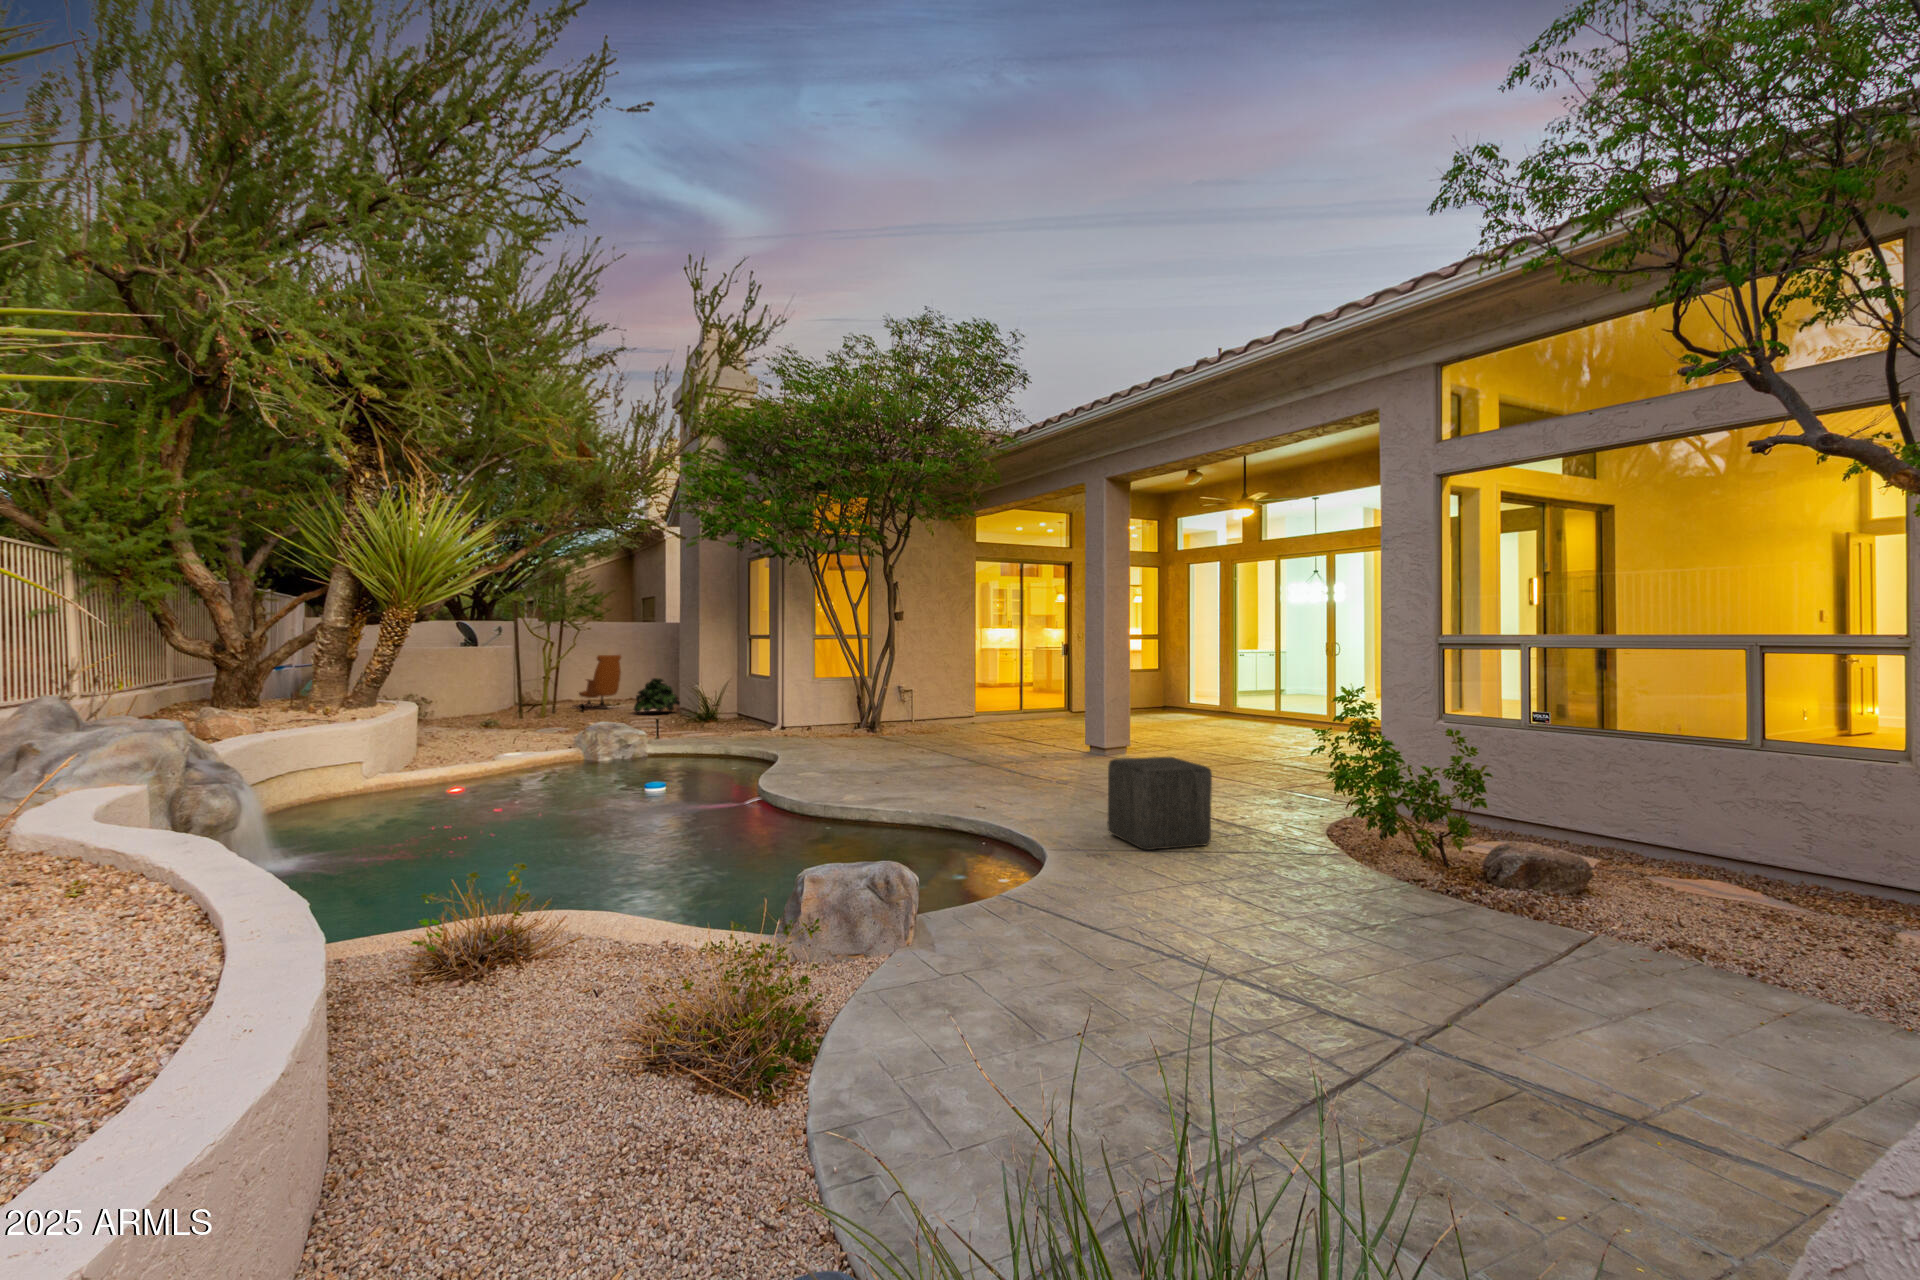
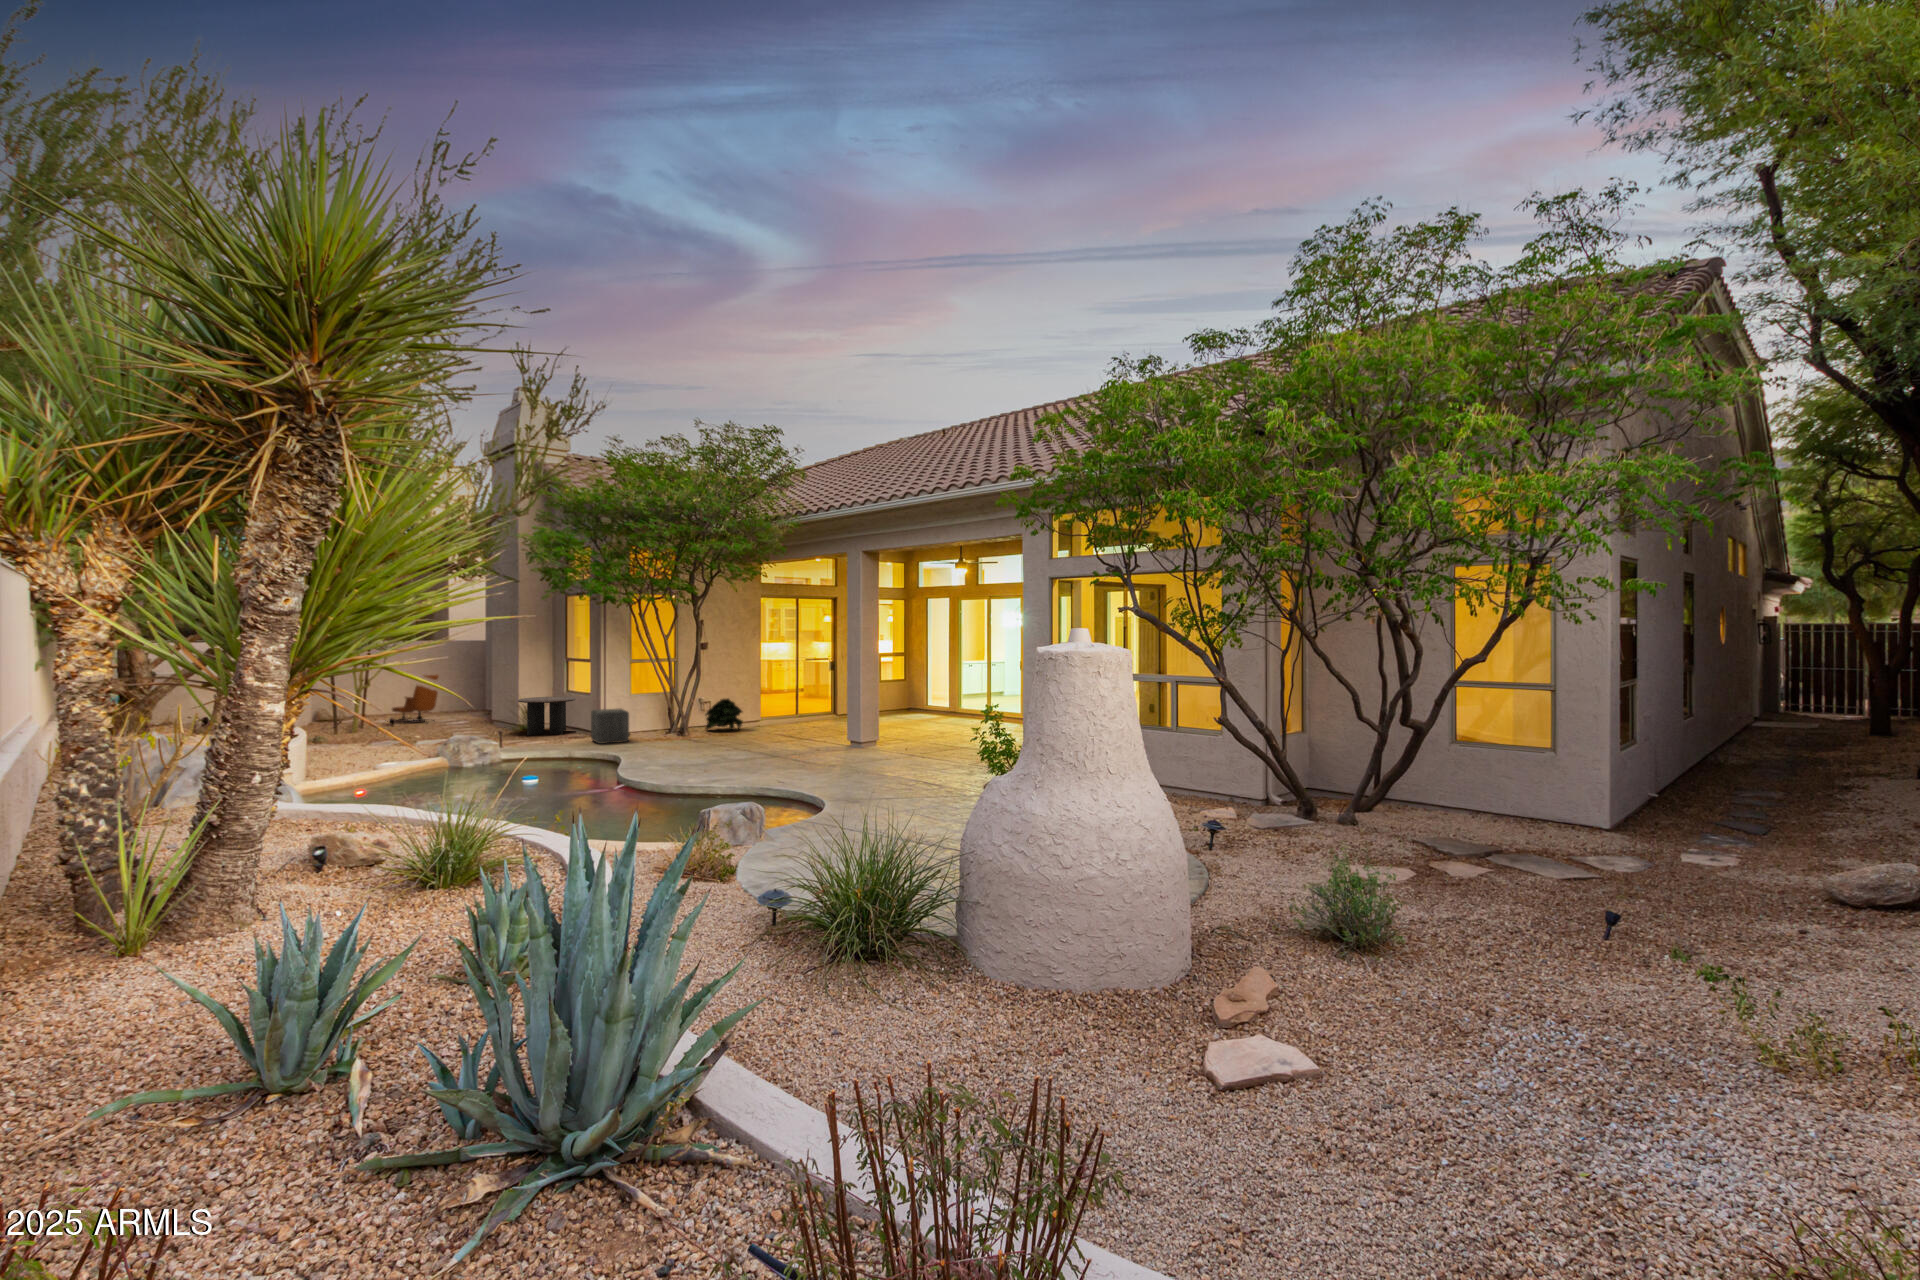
potted plant: present [634,678,680,712] -> present [706,698,742,730]
coffee table: none [687,681,753,726] -> present [518,697,576,736]
ottoman: present [1108,757,1212,850] -> present [591,709,629,744]

